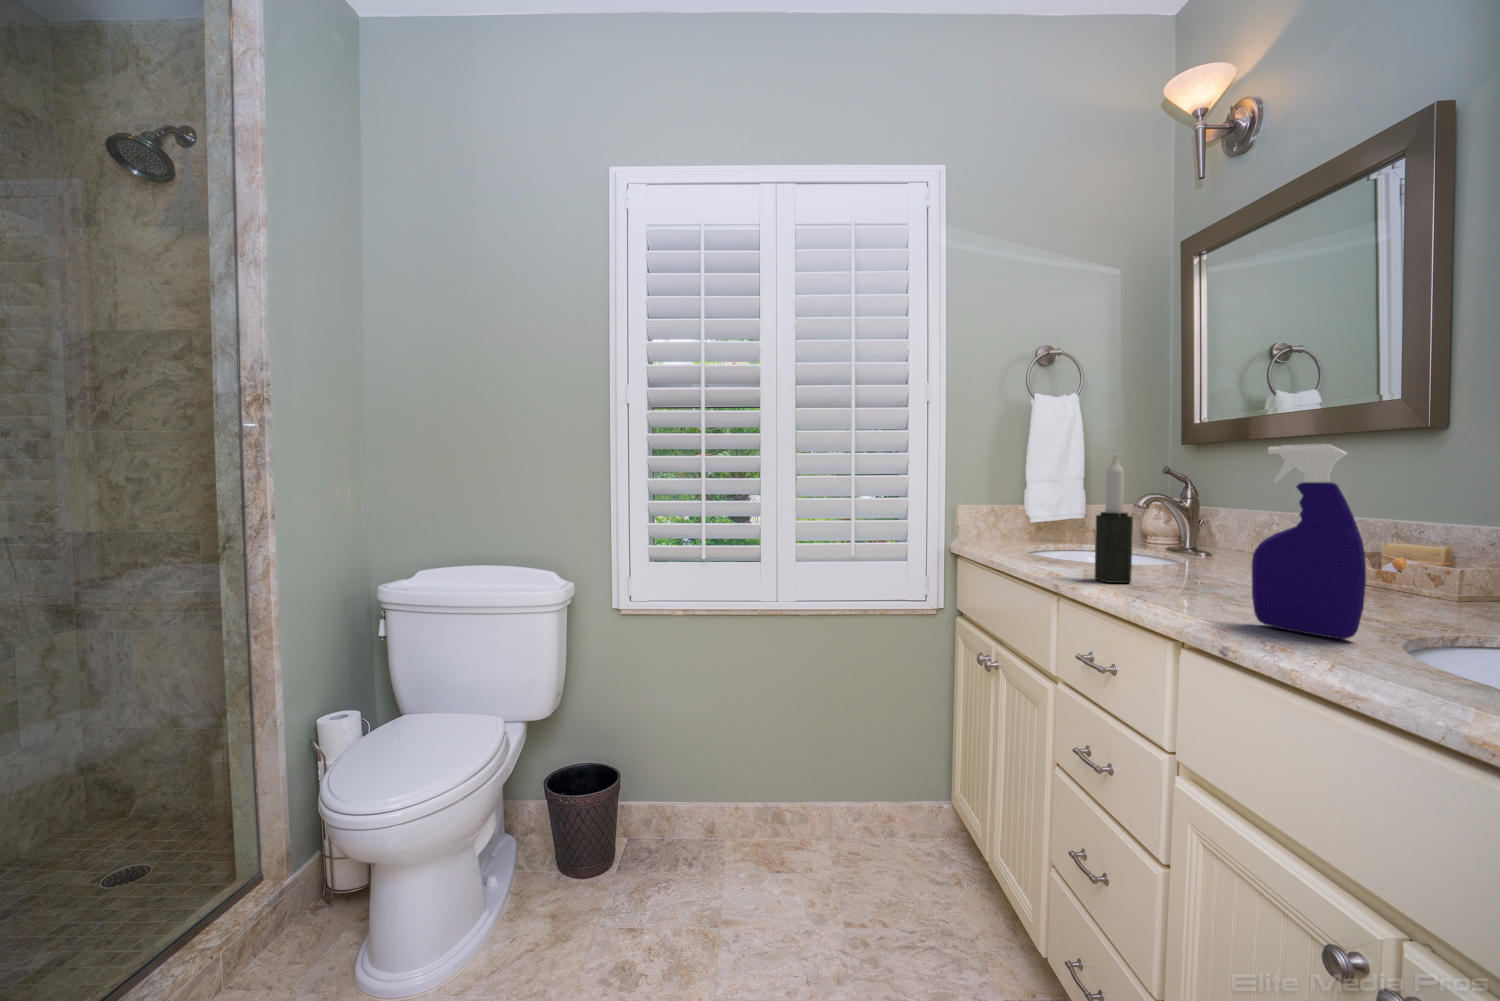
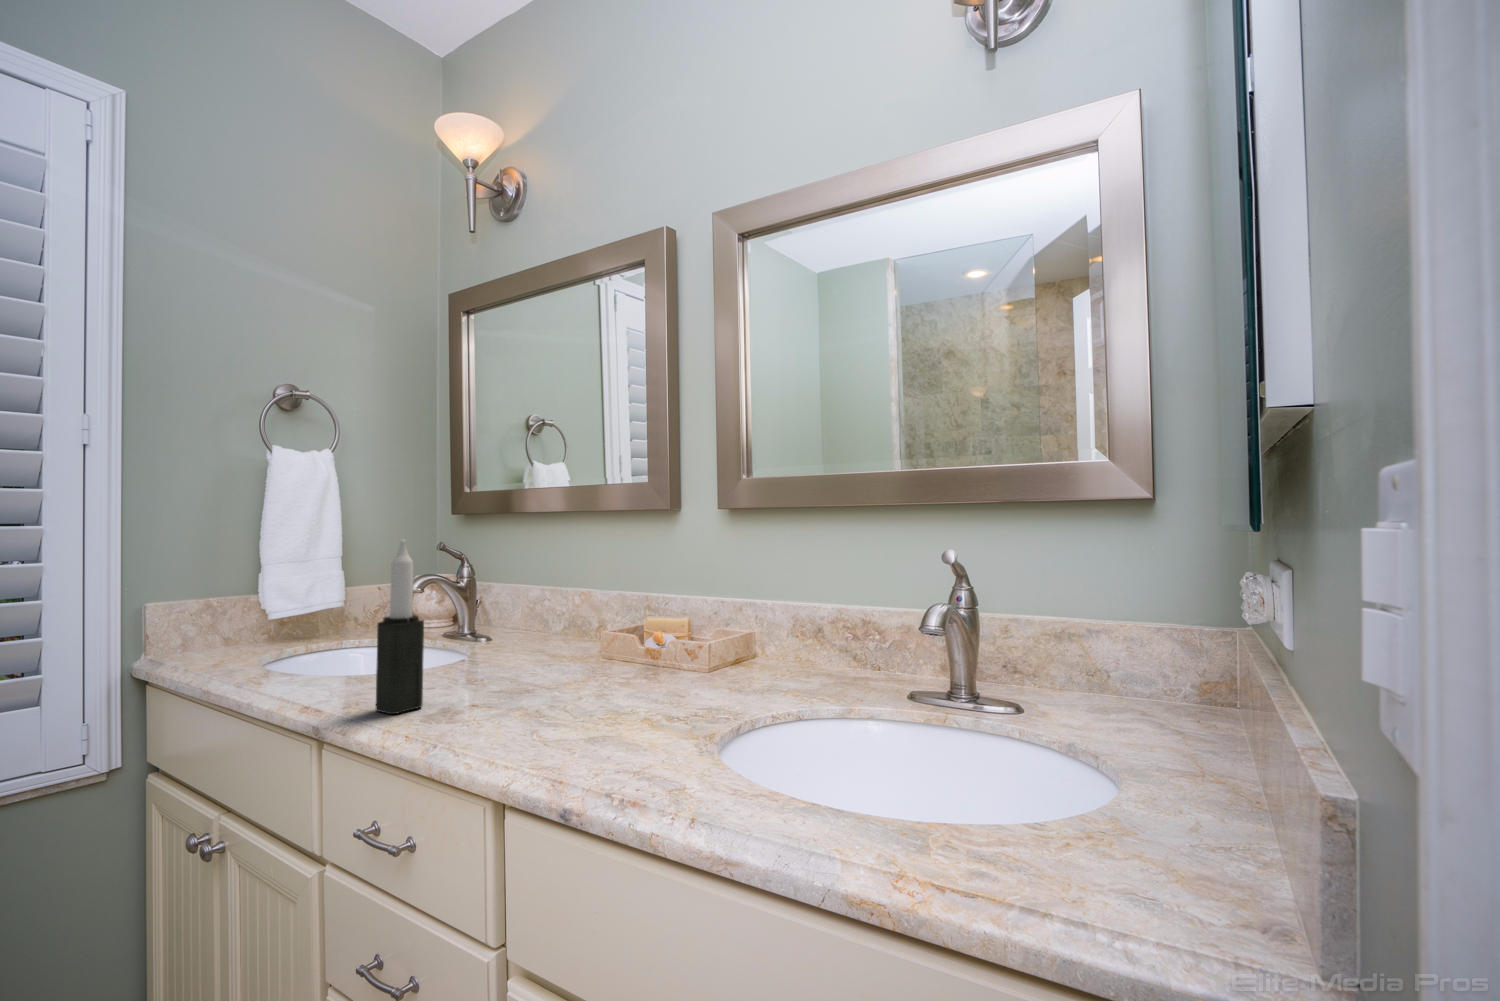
spray bottle: present [1252,444,1366,639] -> none [561,547,649,746]

